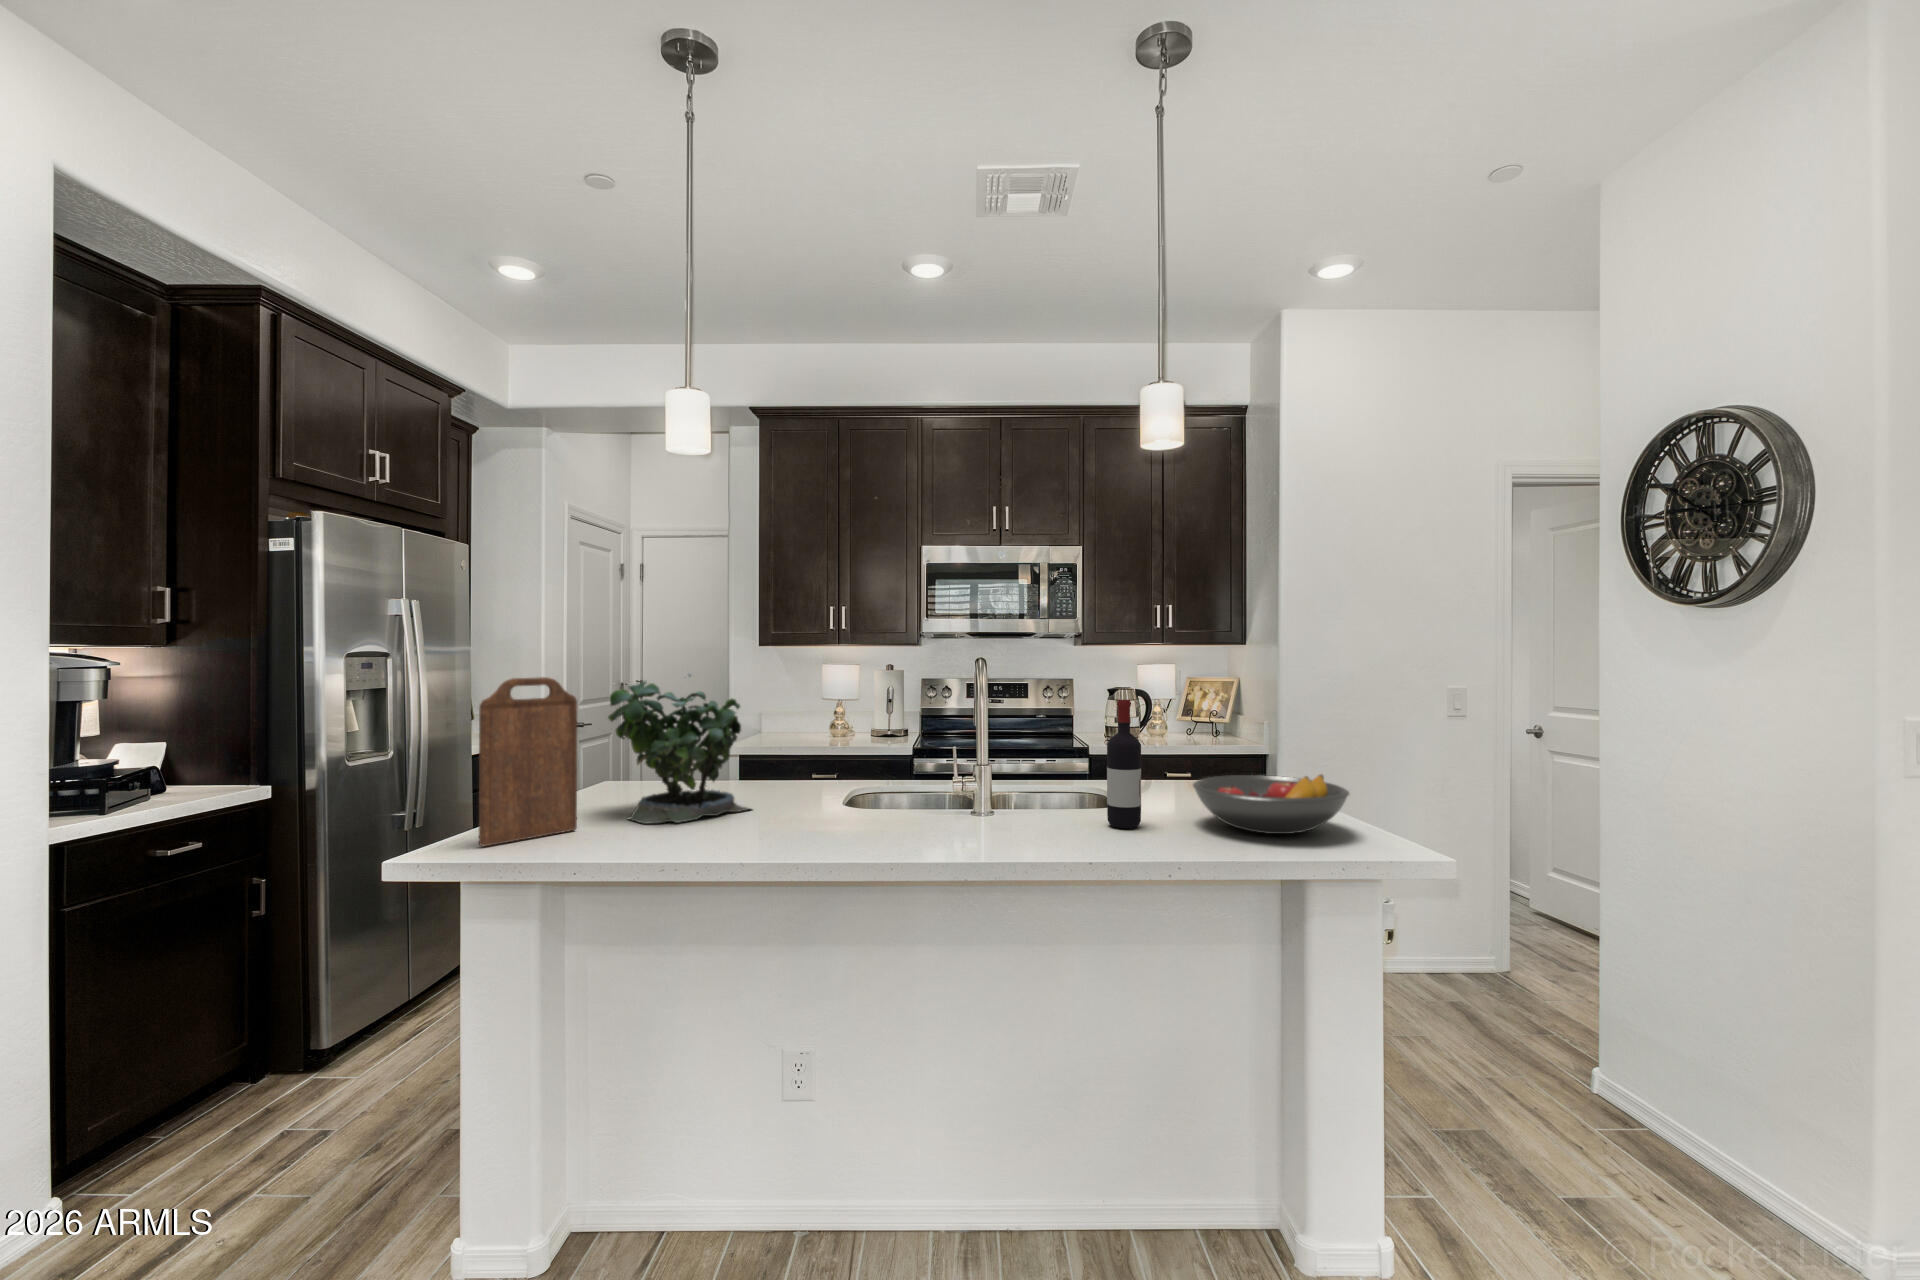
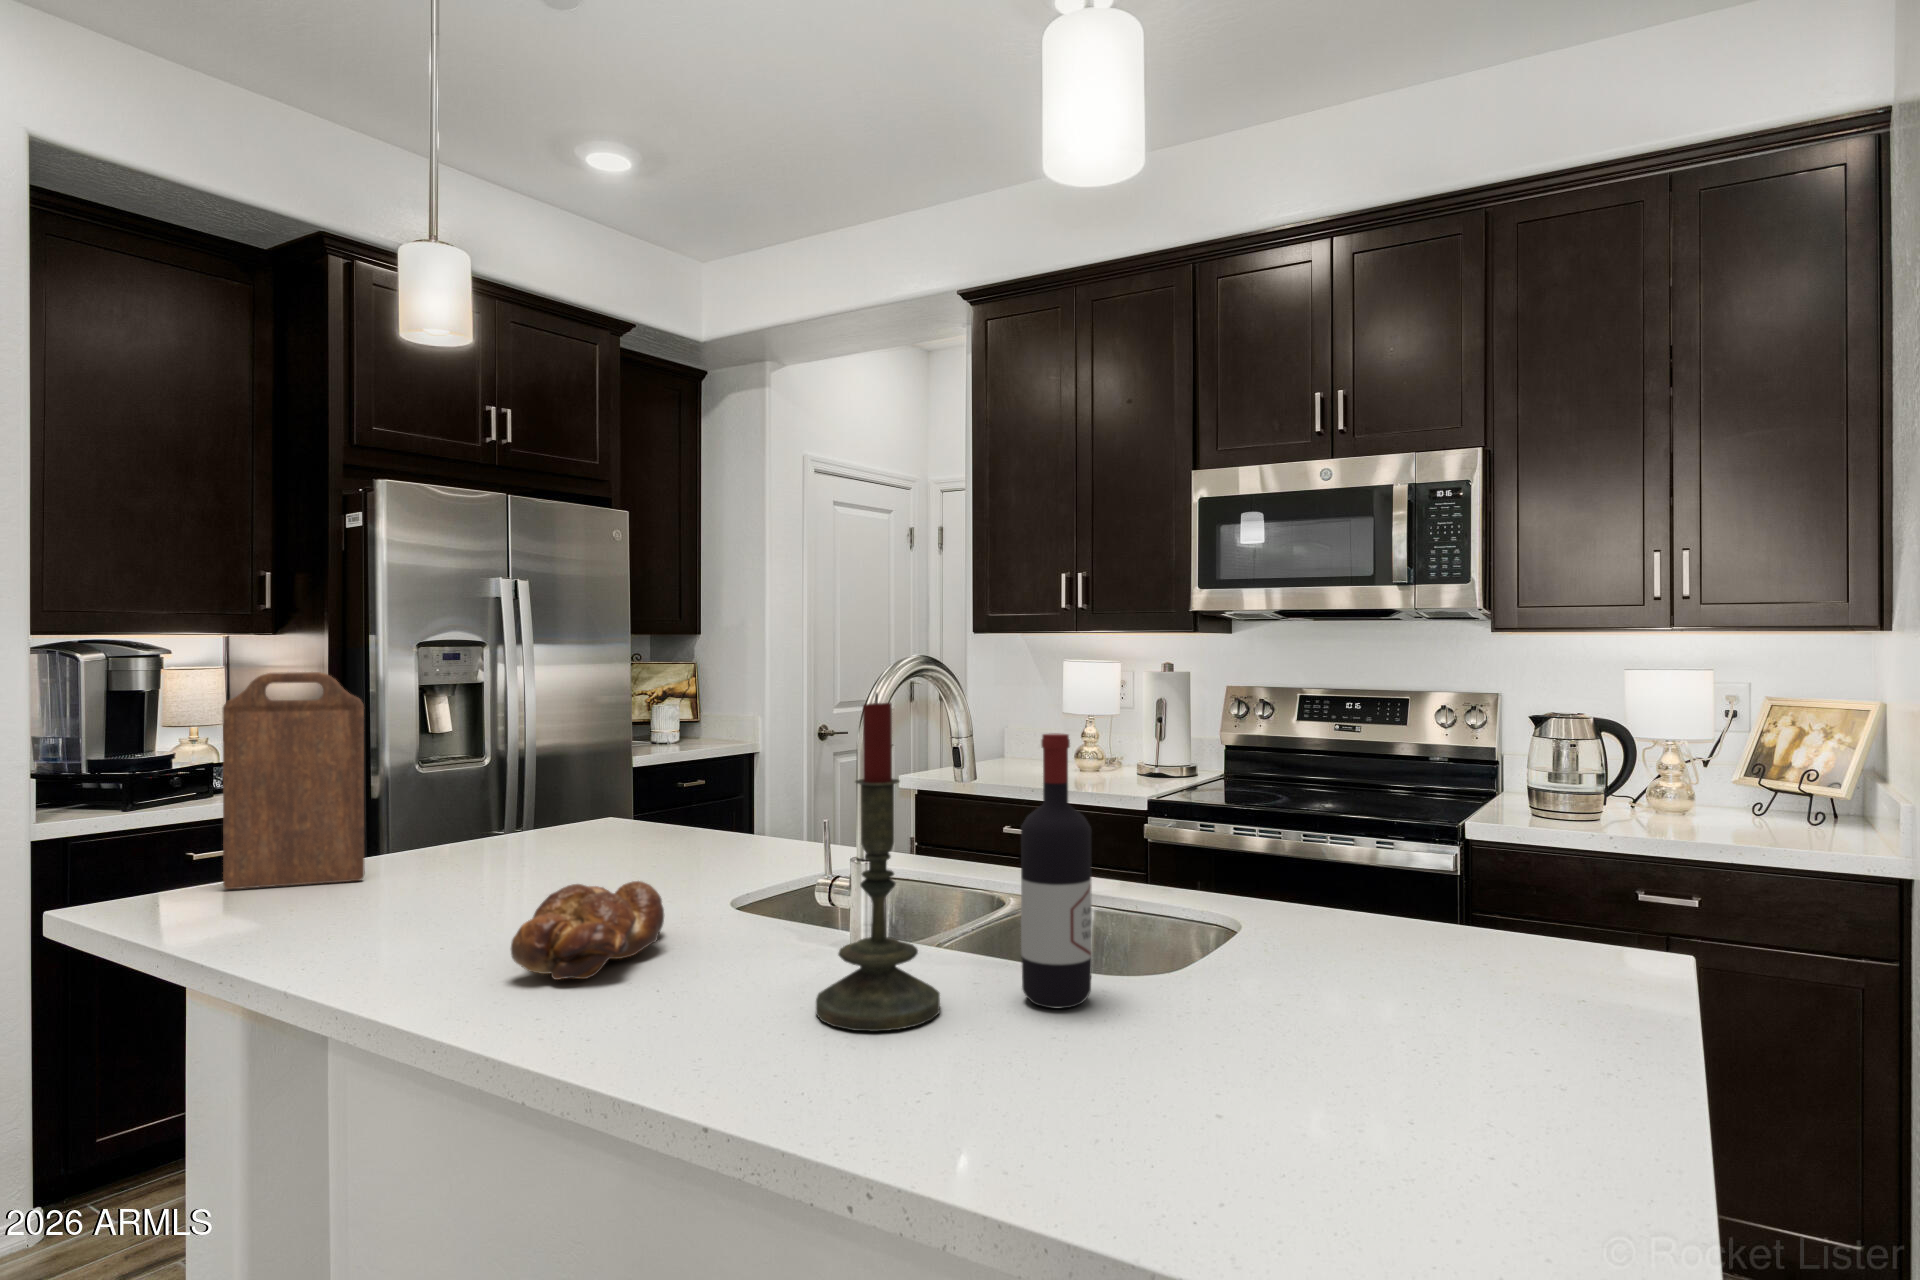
potted plant: present [608,674,752,824] -> none [426,669,615,886]
candle: none [1038,681,1100,847] -> present [816,693,940,1032]
fruit bowl: present [1193,775,1350,834] -> none [1178,921,1572,1096]
bread loaf: none [820,796,922,851] -> present [511,881,664,980]

